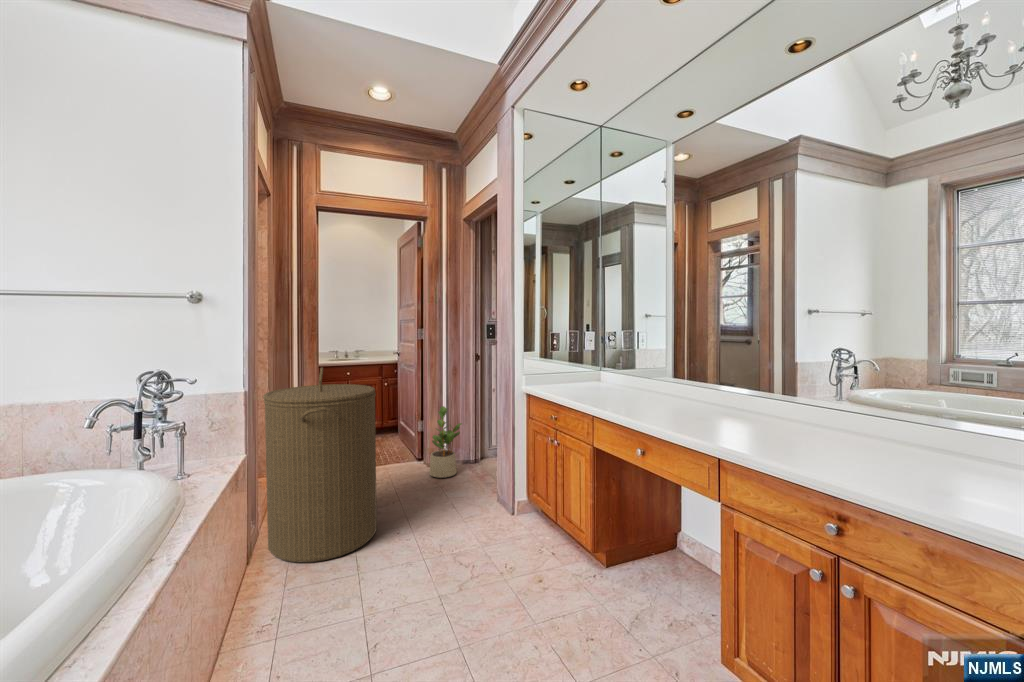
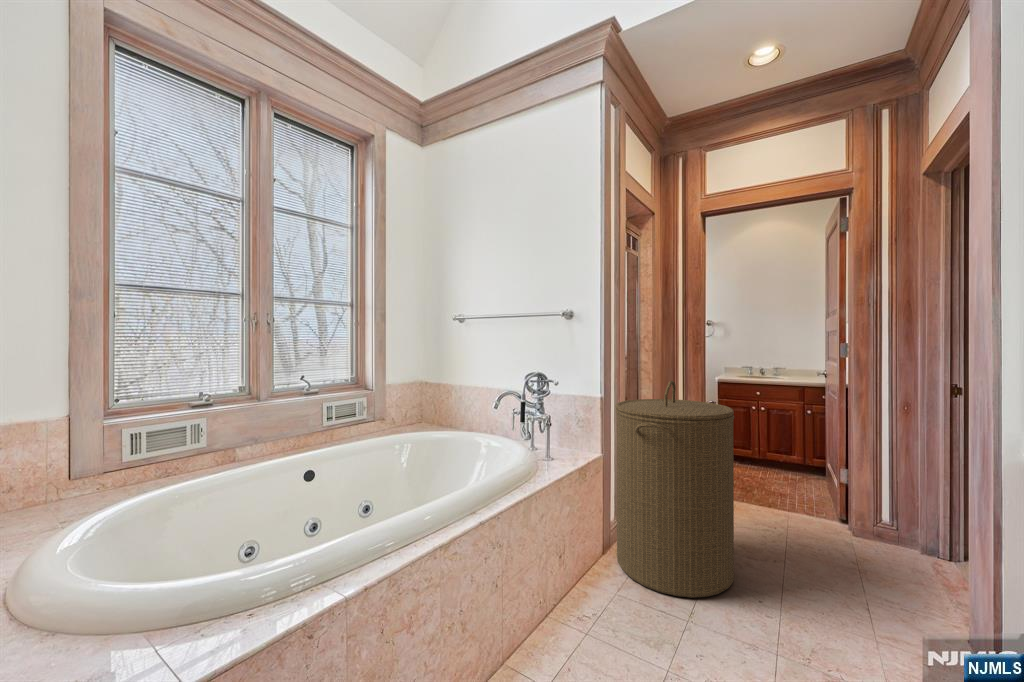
potted plant: present [429,406,462,478] -> none [848,453,915,562]

